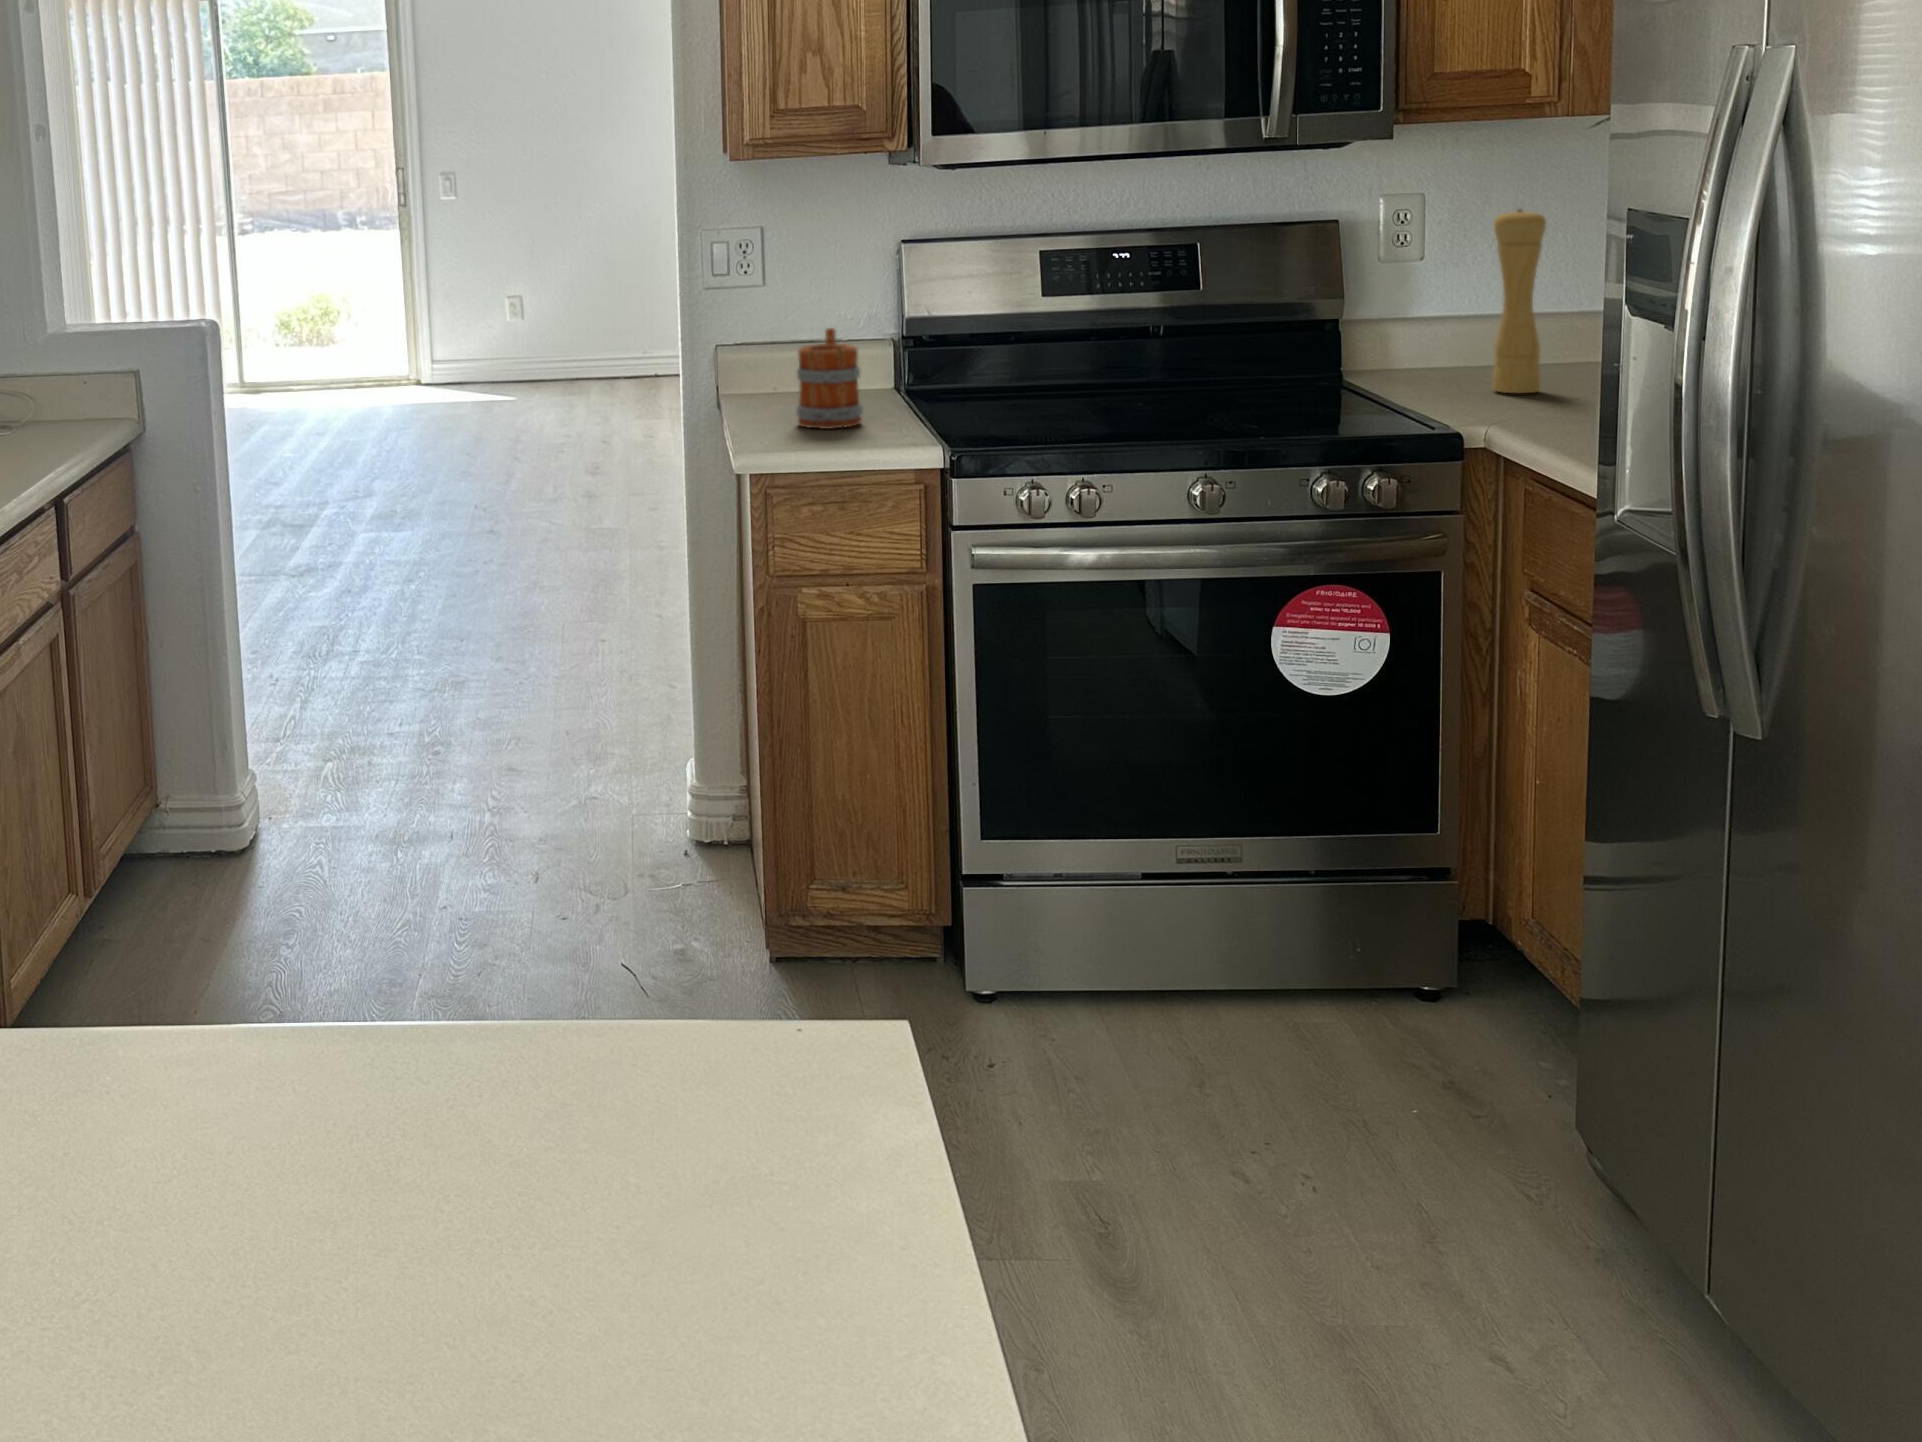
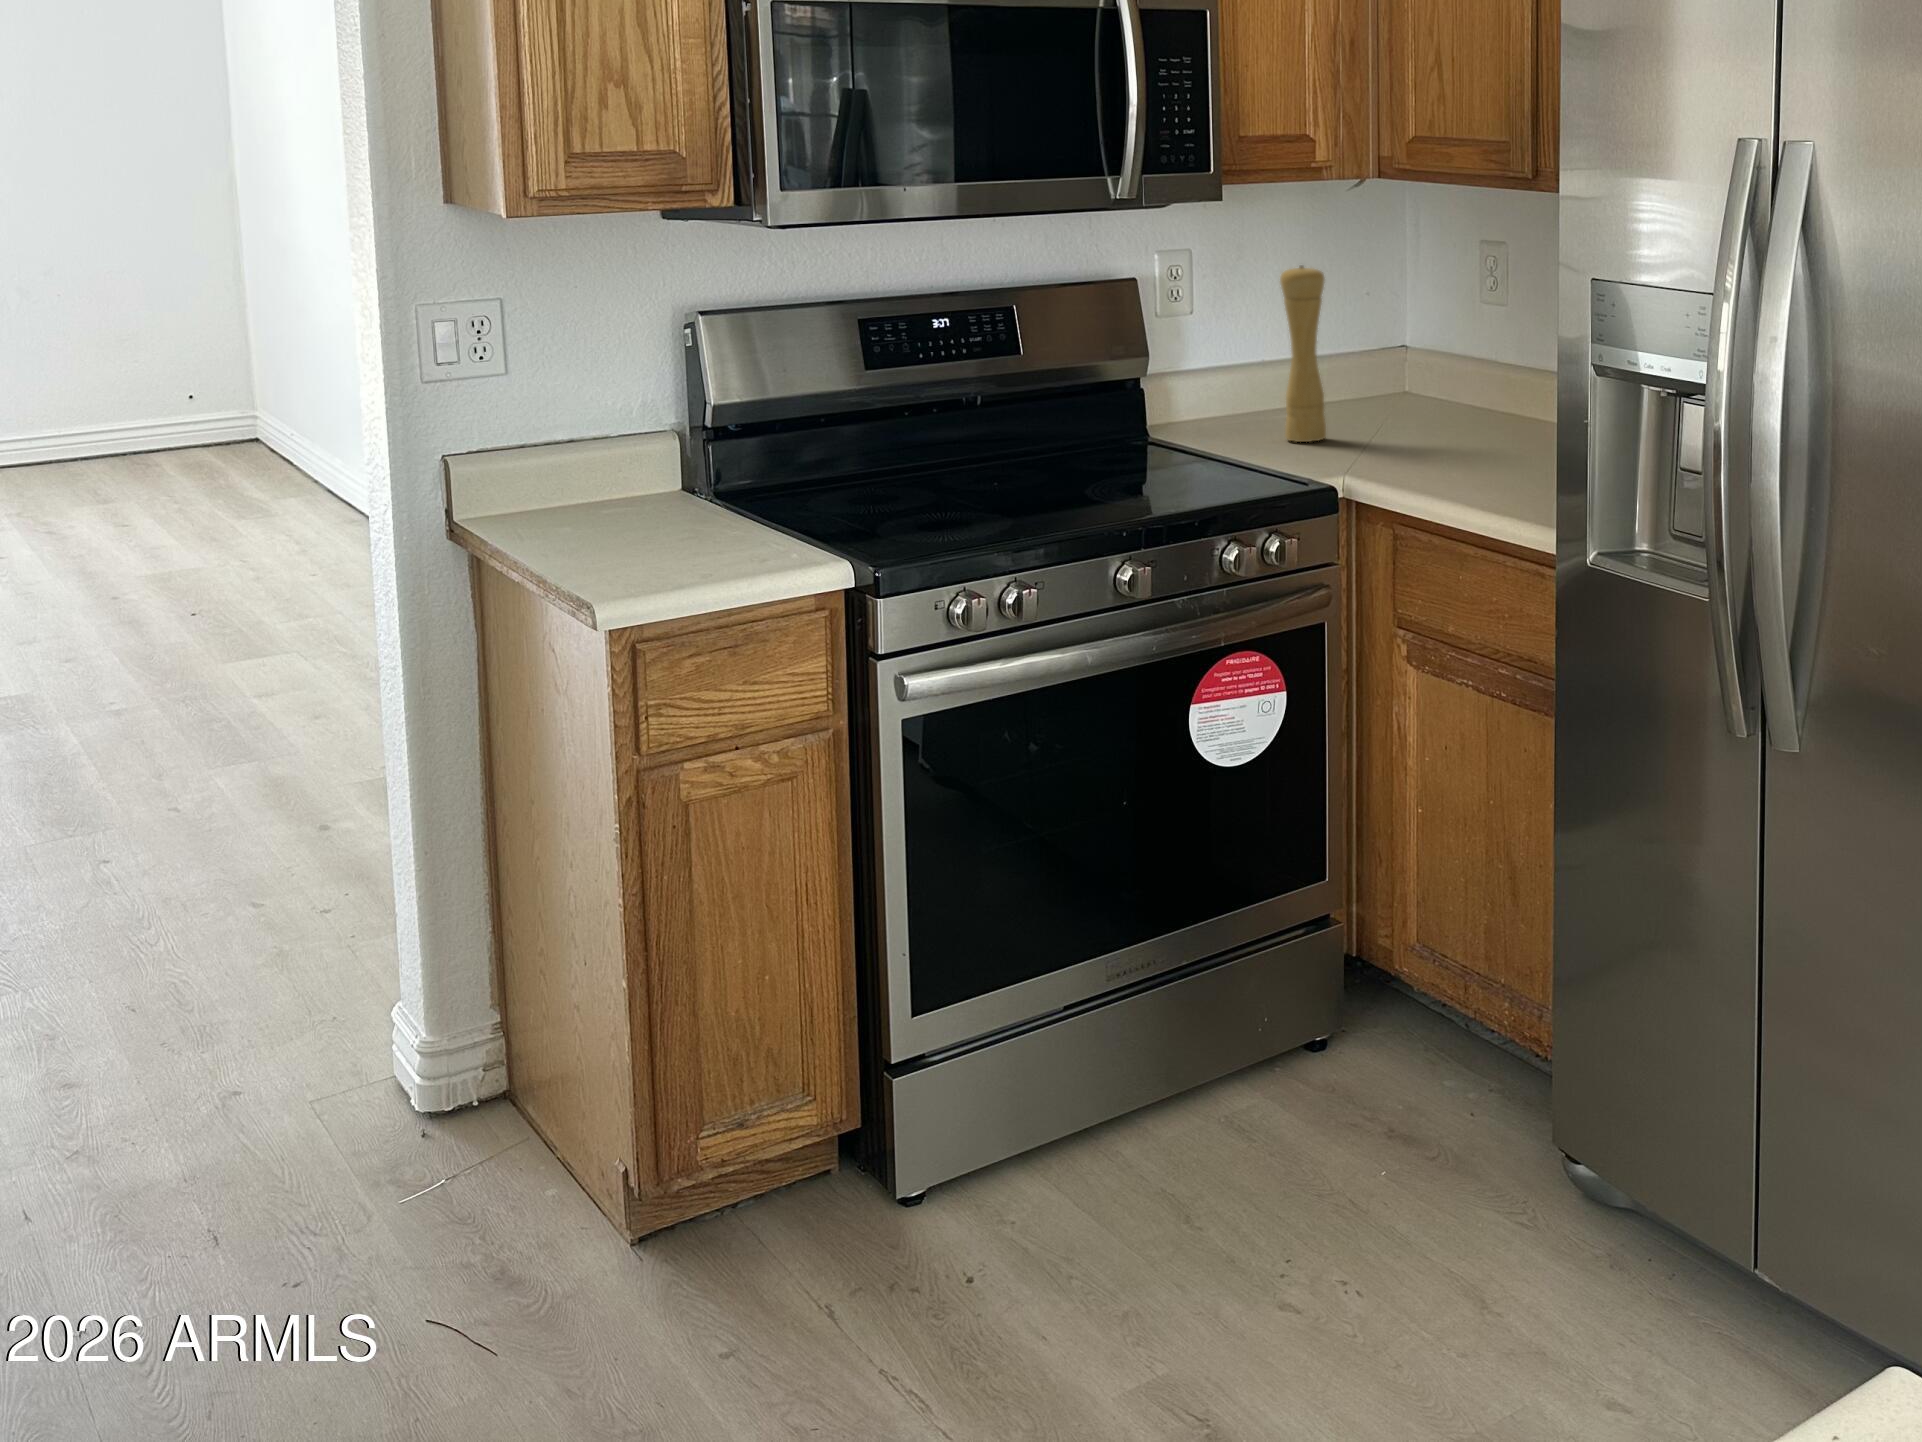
mug: present [796,328,863,429] -> none [617,429,707,557]

